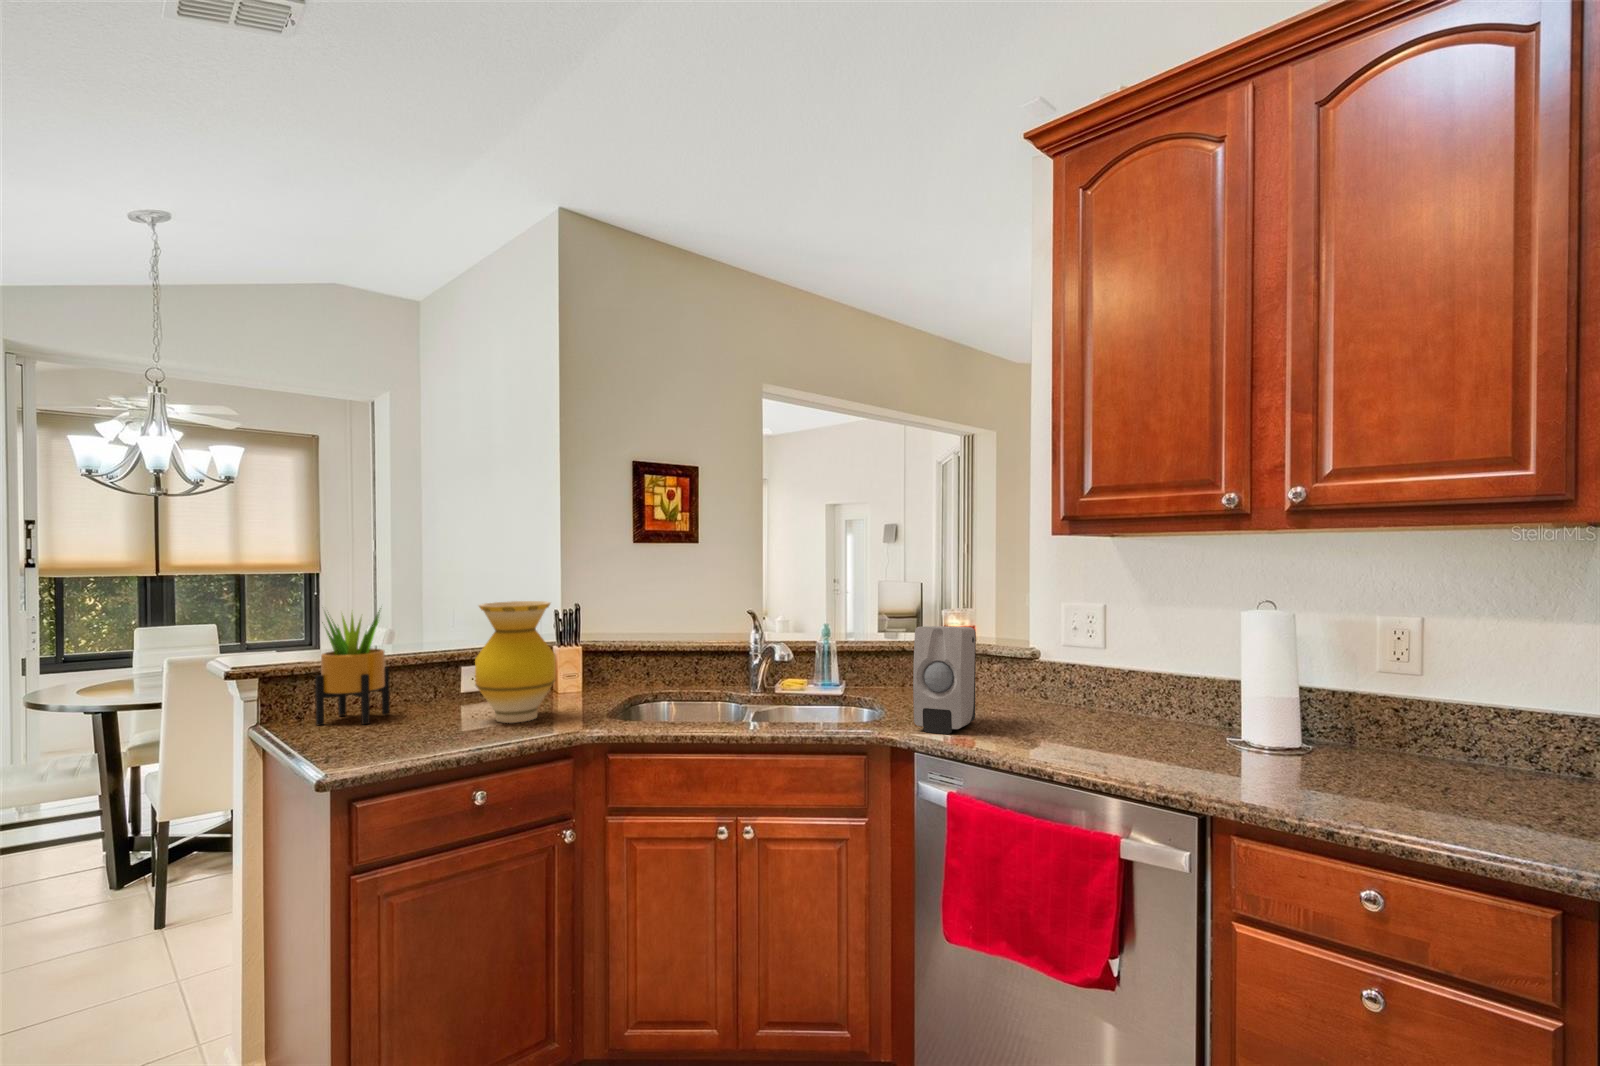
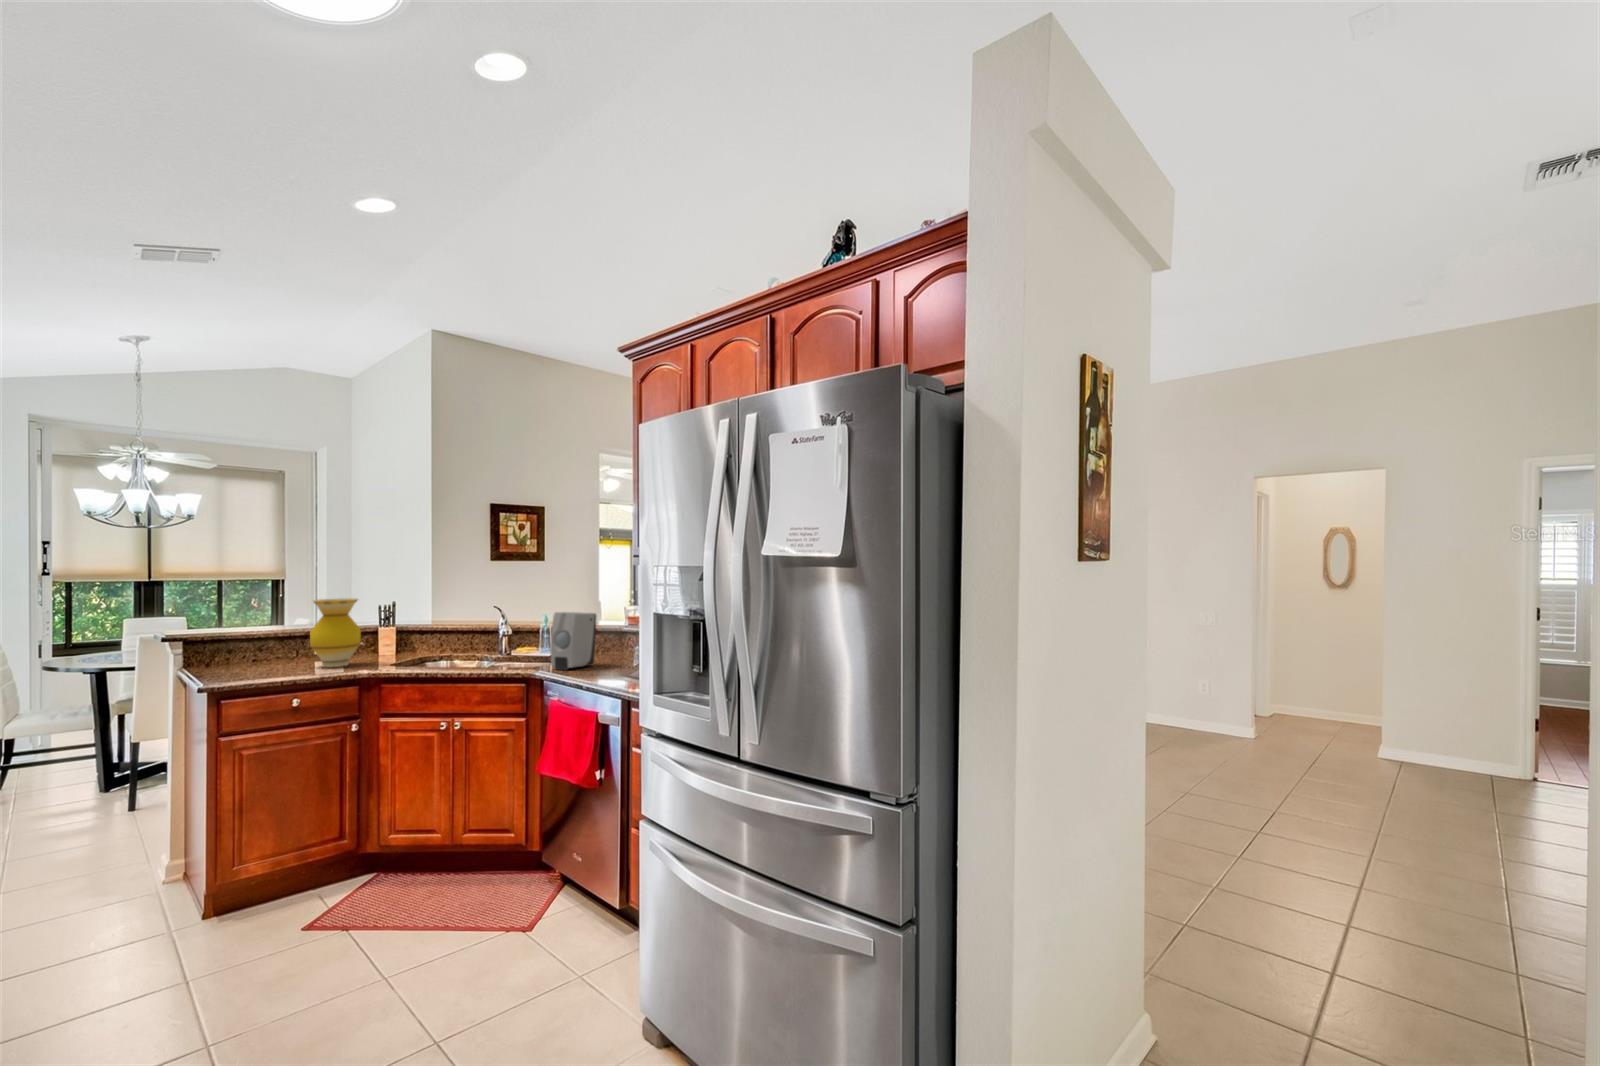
potted plant: present [315,608,390,725] -> none [214,600,263,669]

